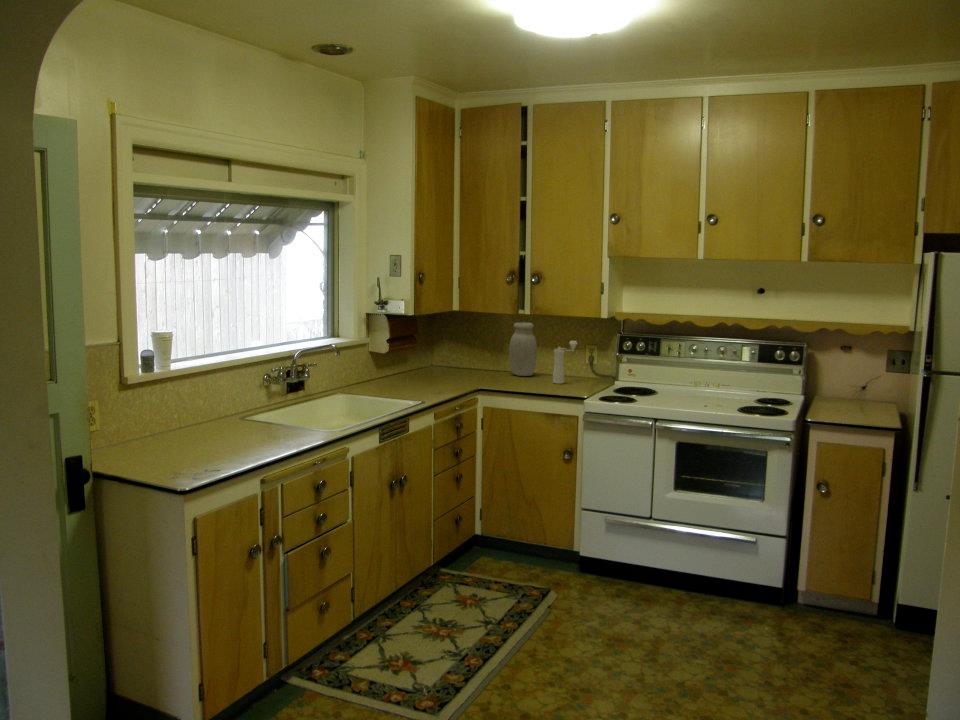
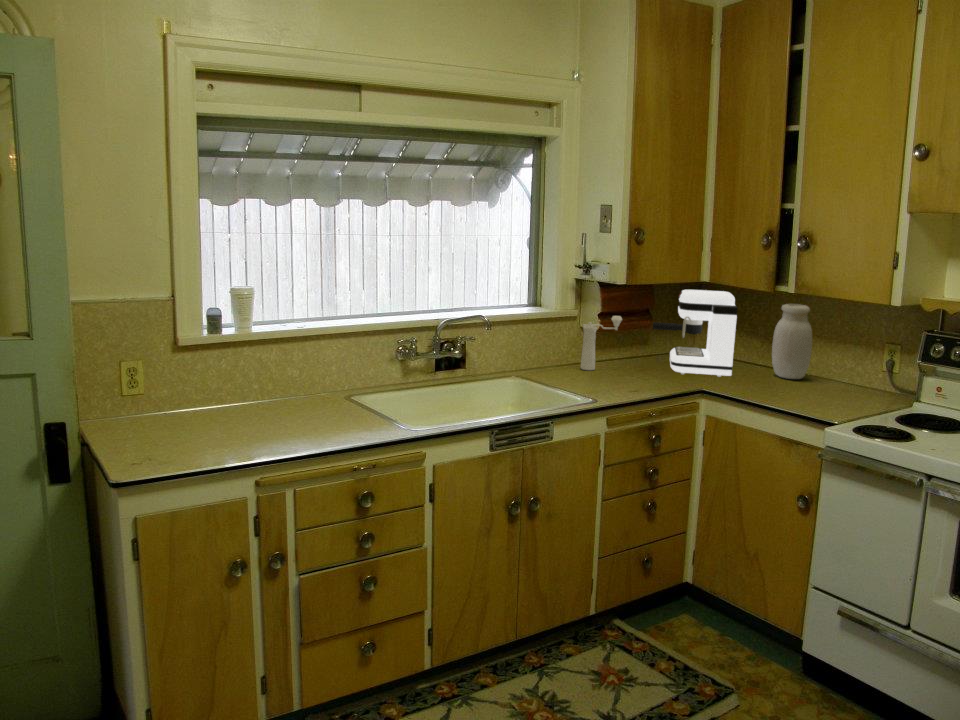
coffee maker: none [426,317,491,380] -> present [653,290,738,377]
pepper mill: present [553,341,577,384] -> present [581,316,622,370]

